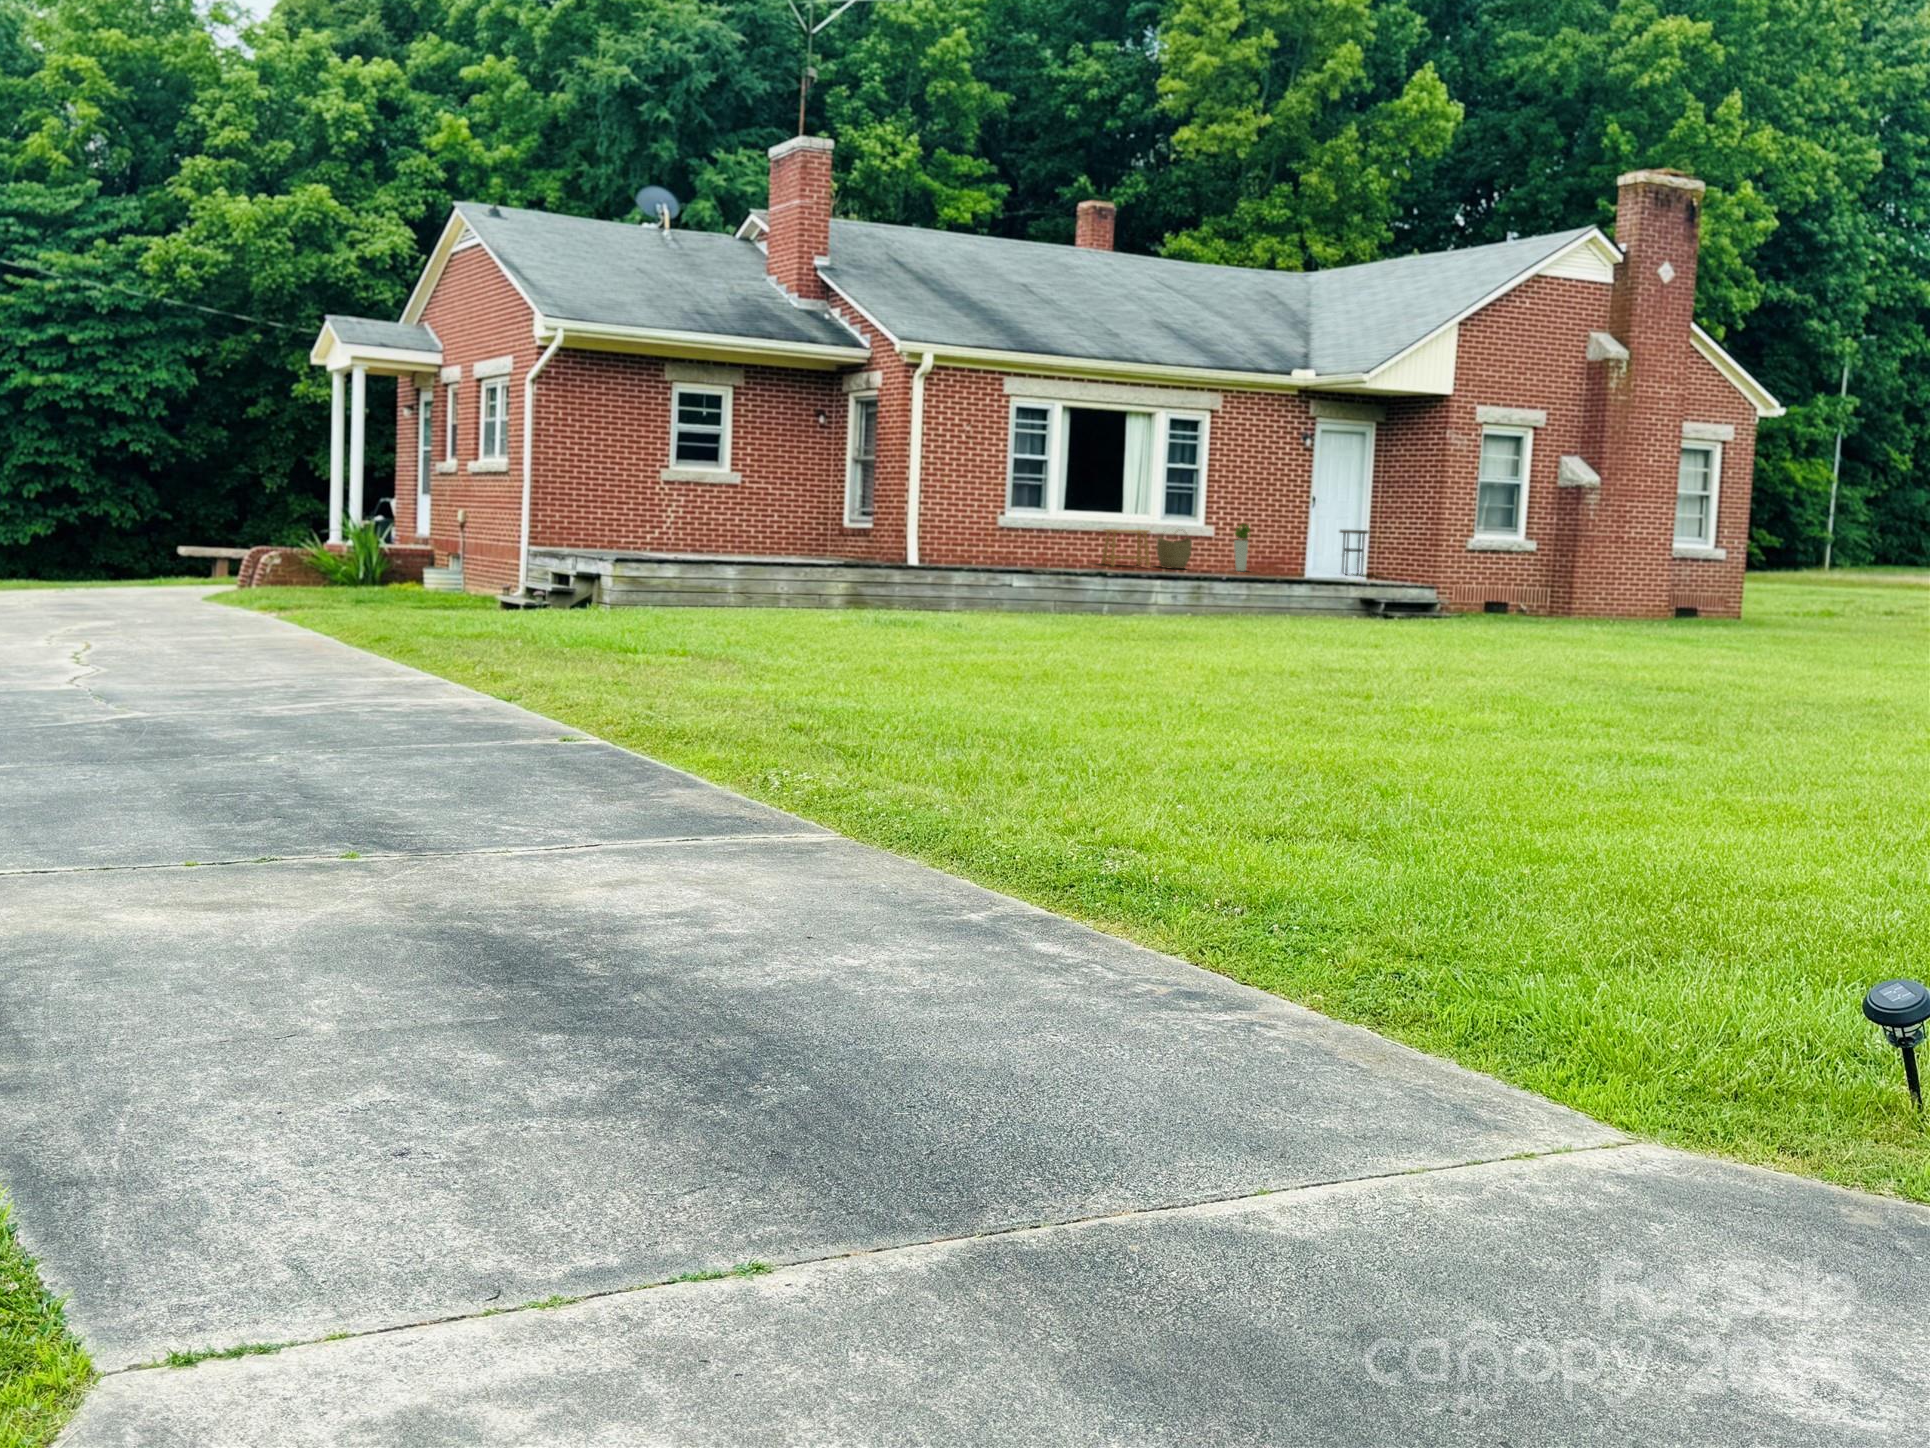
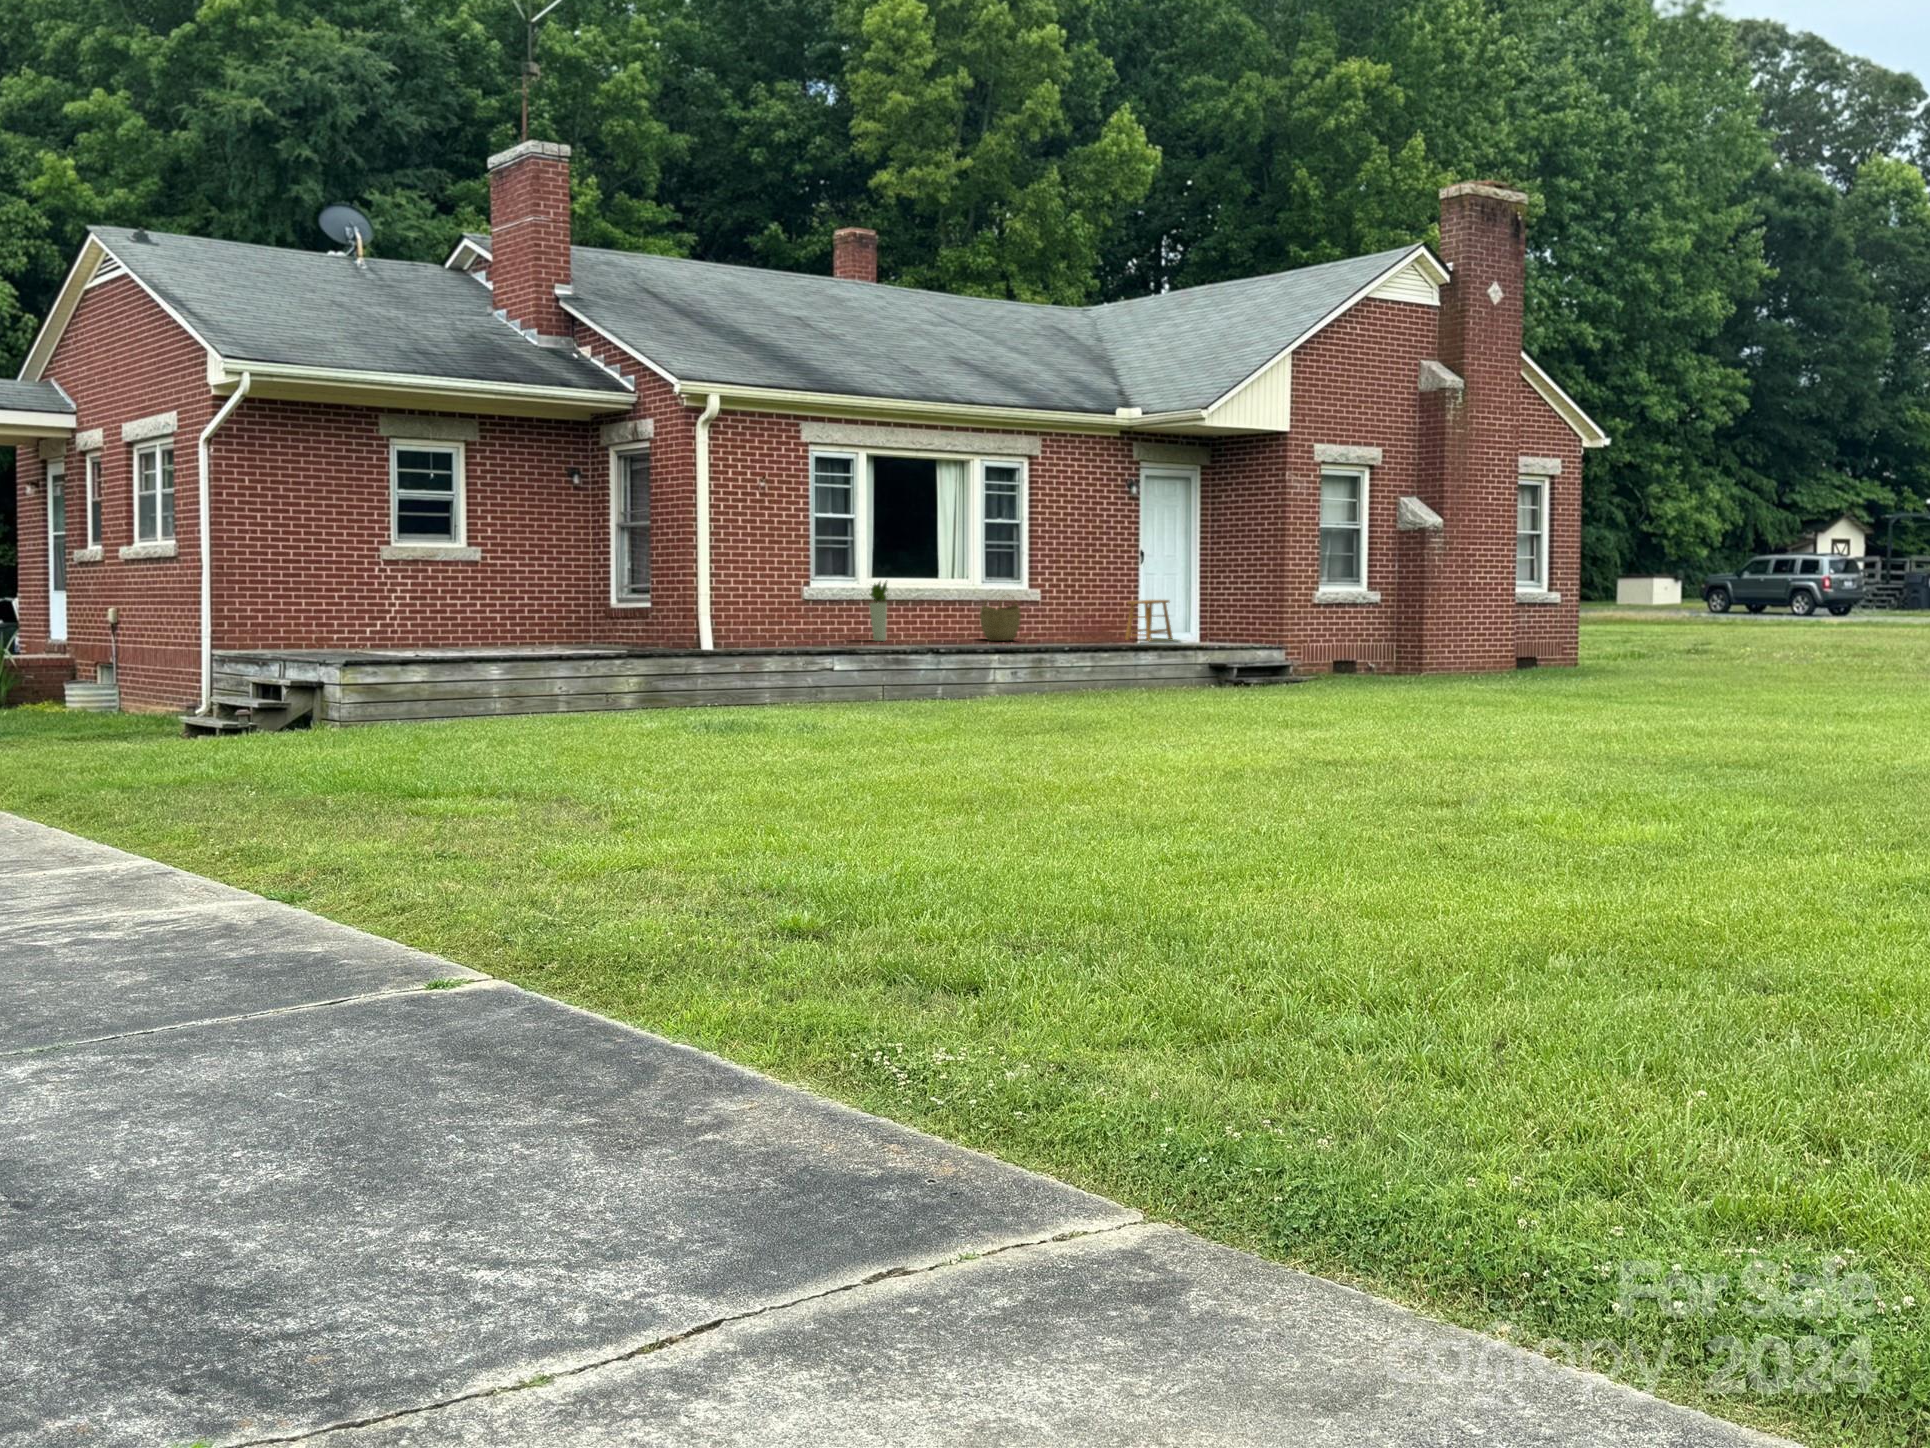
planter: present [1234,524,1250,571] -> present [869,580,888,641]
stool: present [1102,529,1150,567] -> present [1125,600,1172,641]
side table: present [1340,530,1368,575] -> none [1171,588,1204,640]

